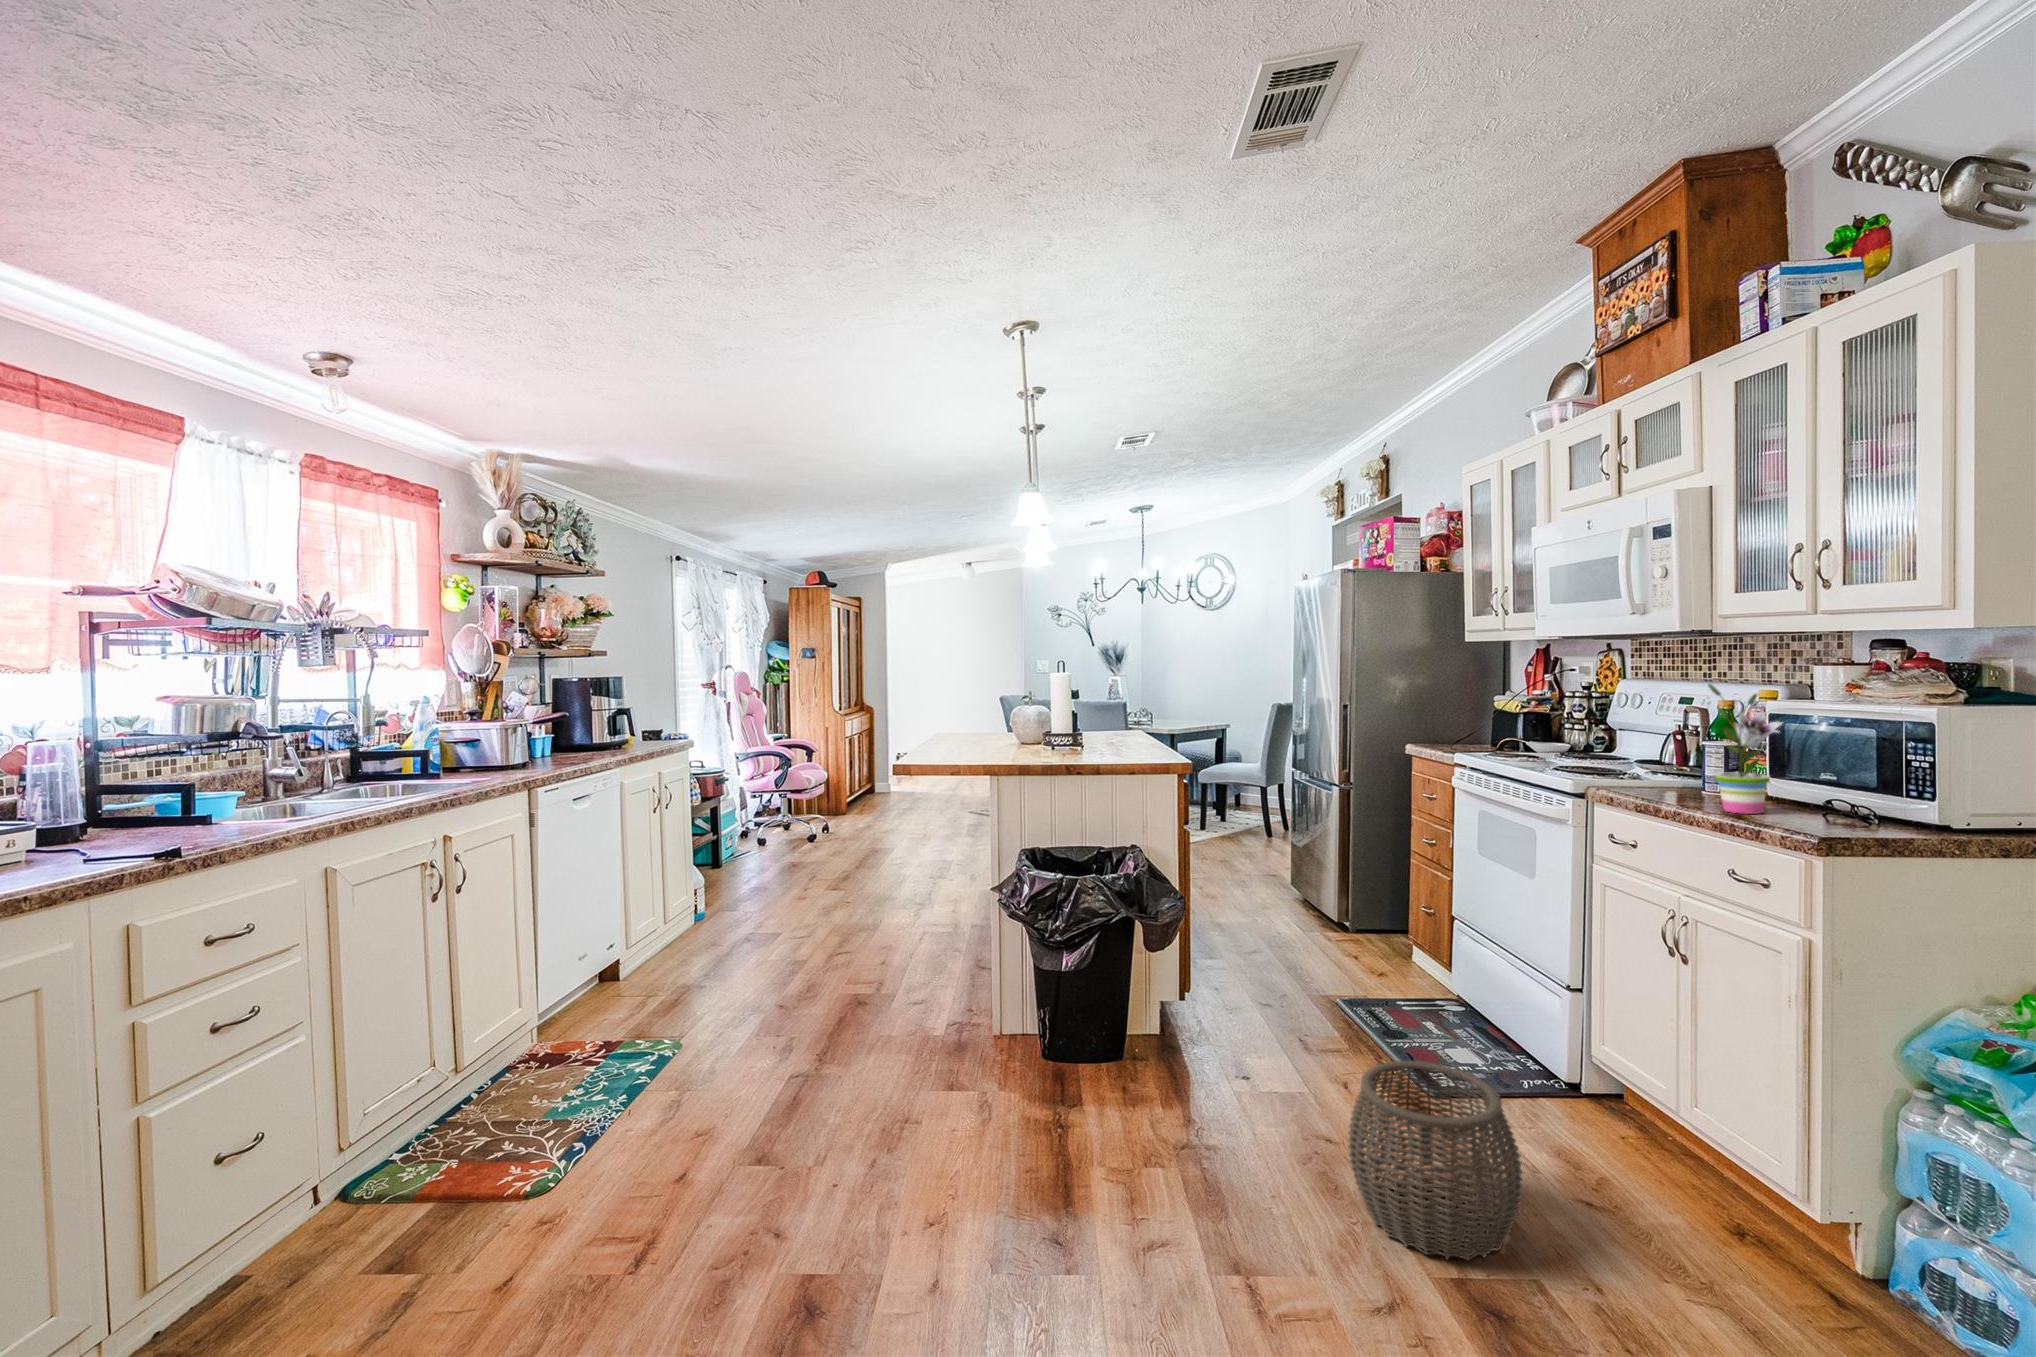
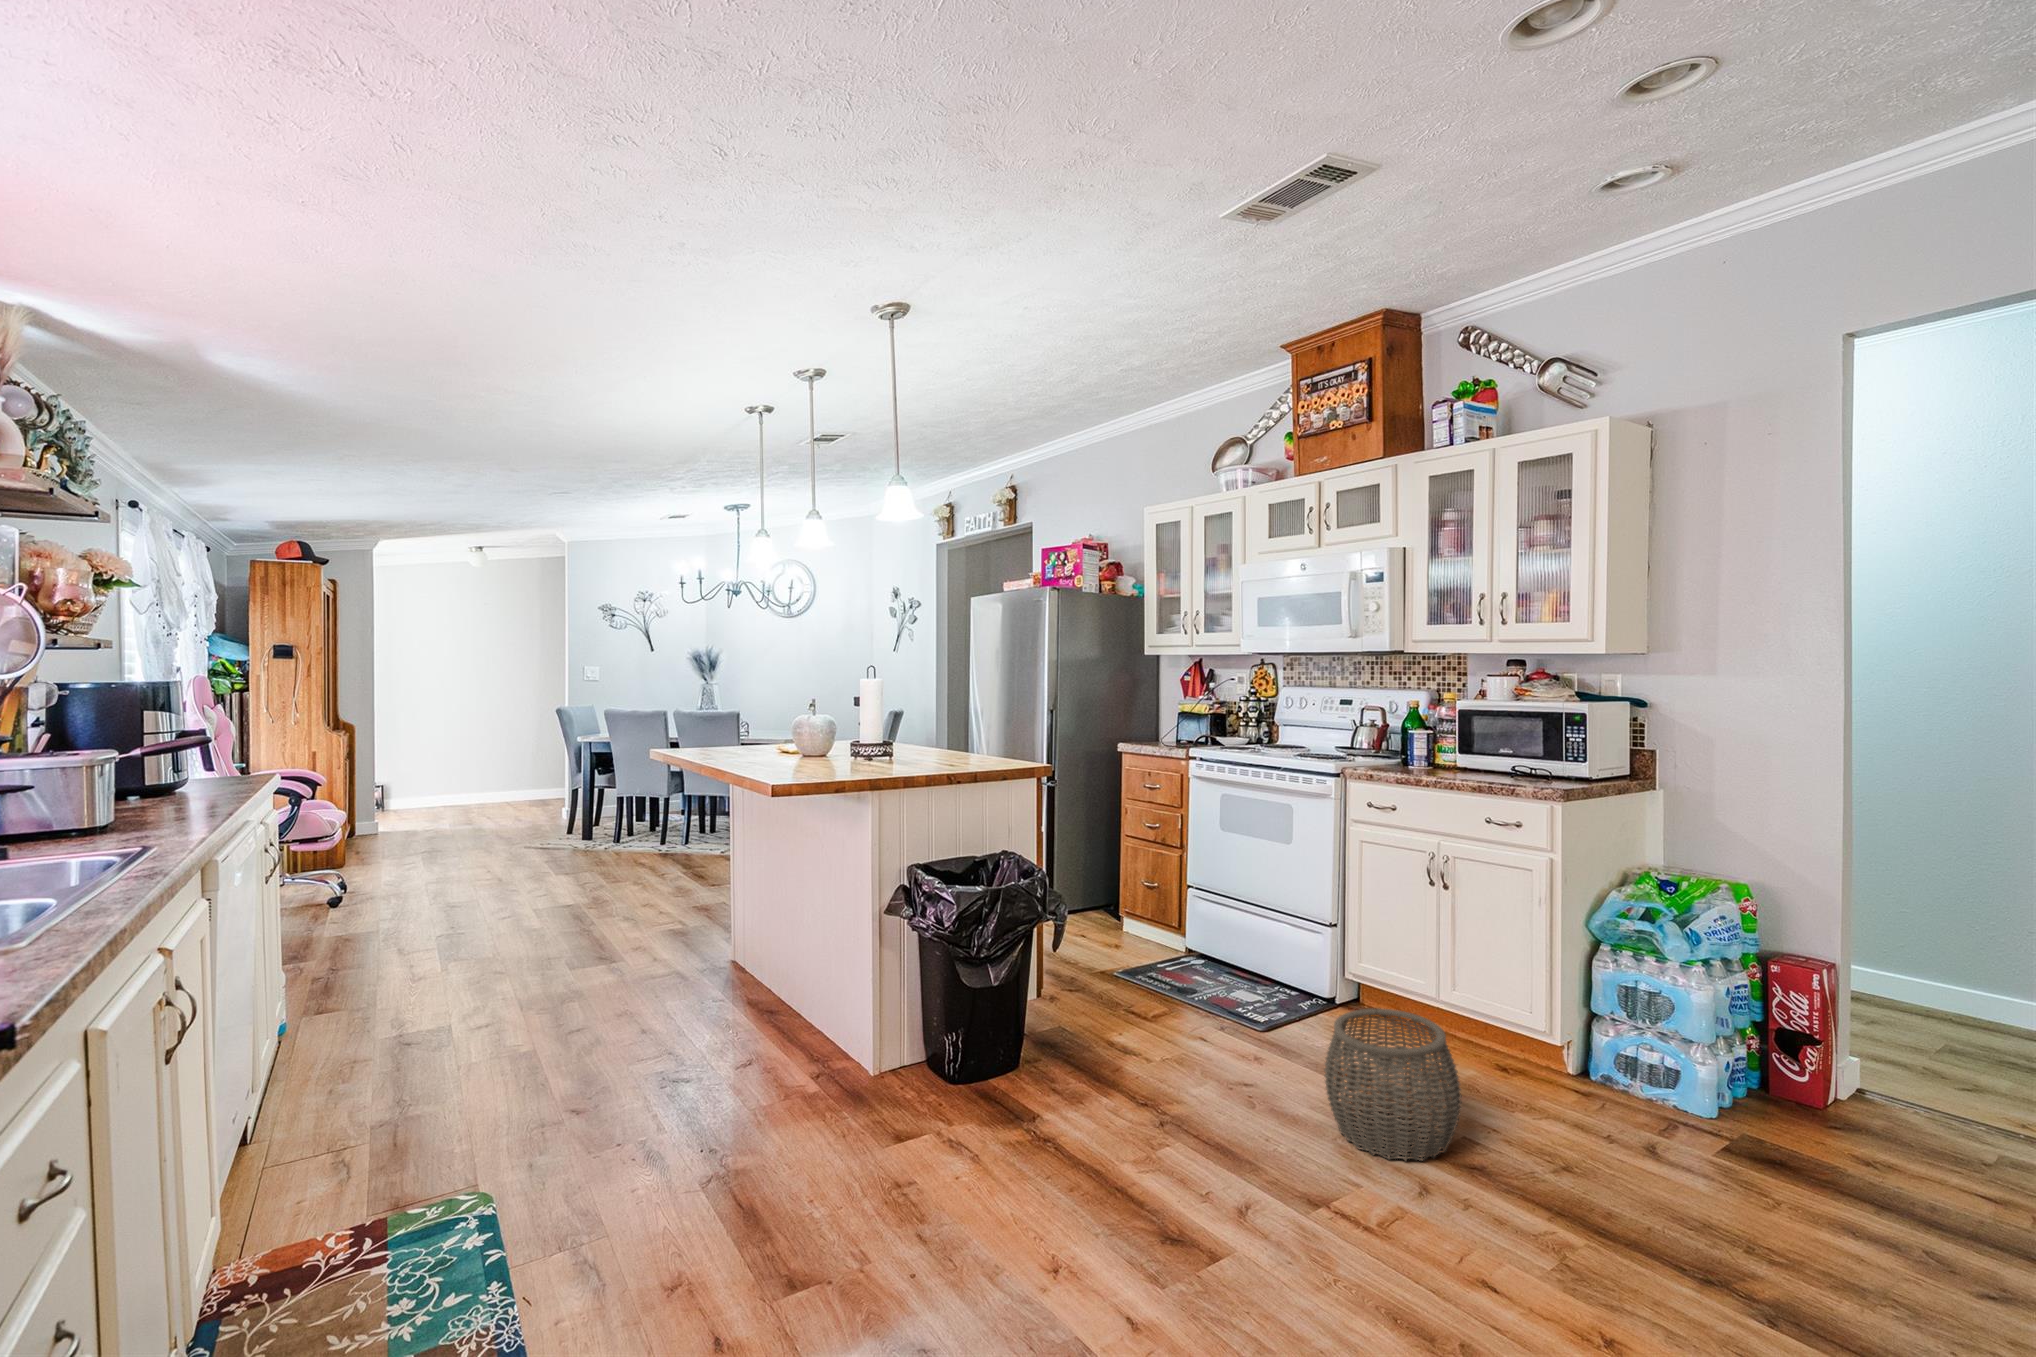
potted plant: present [1708,684,1782,814] -> none [1453,690,1504,780]

